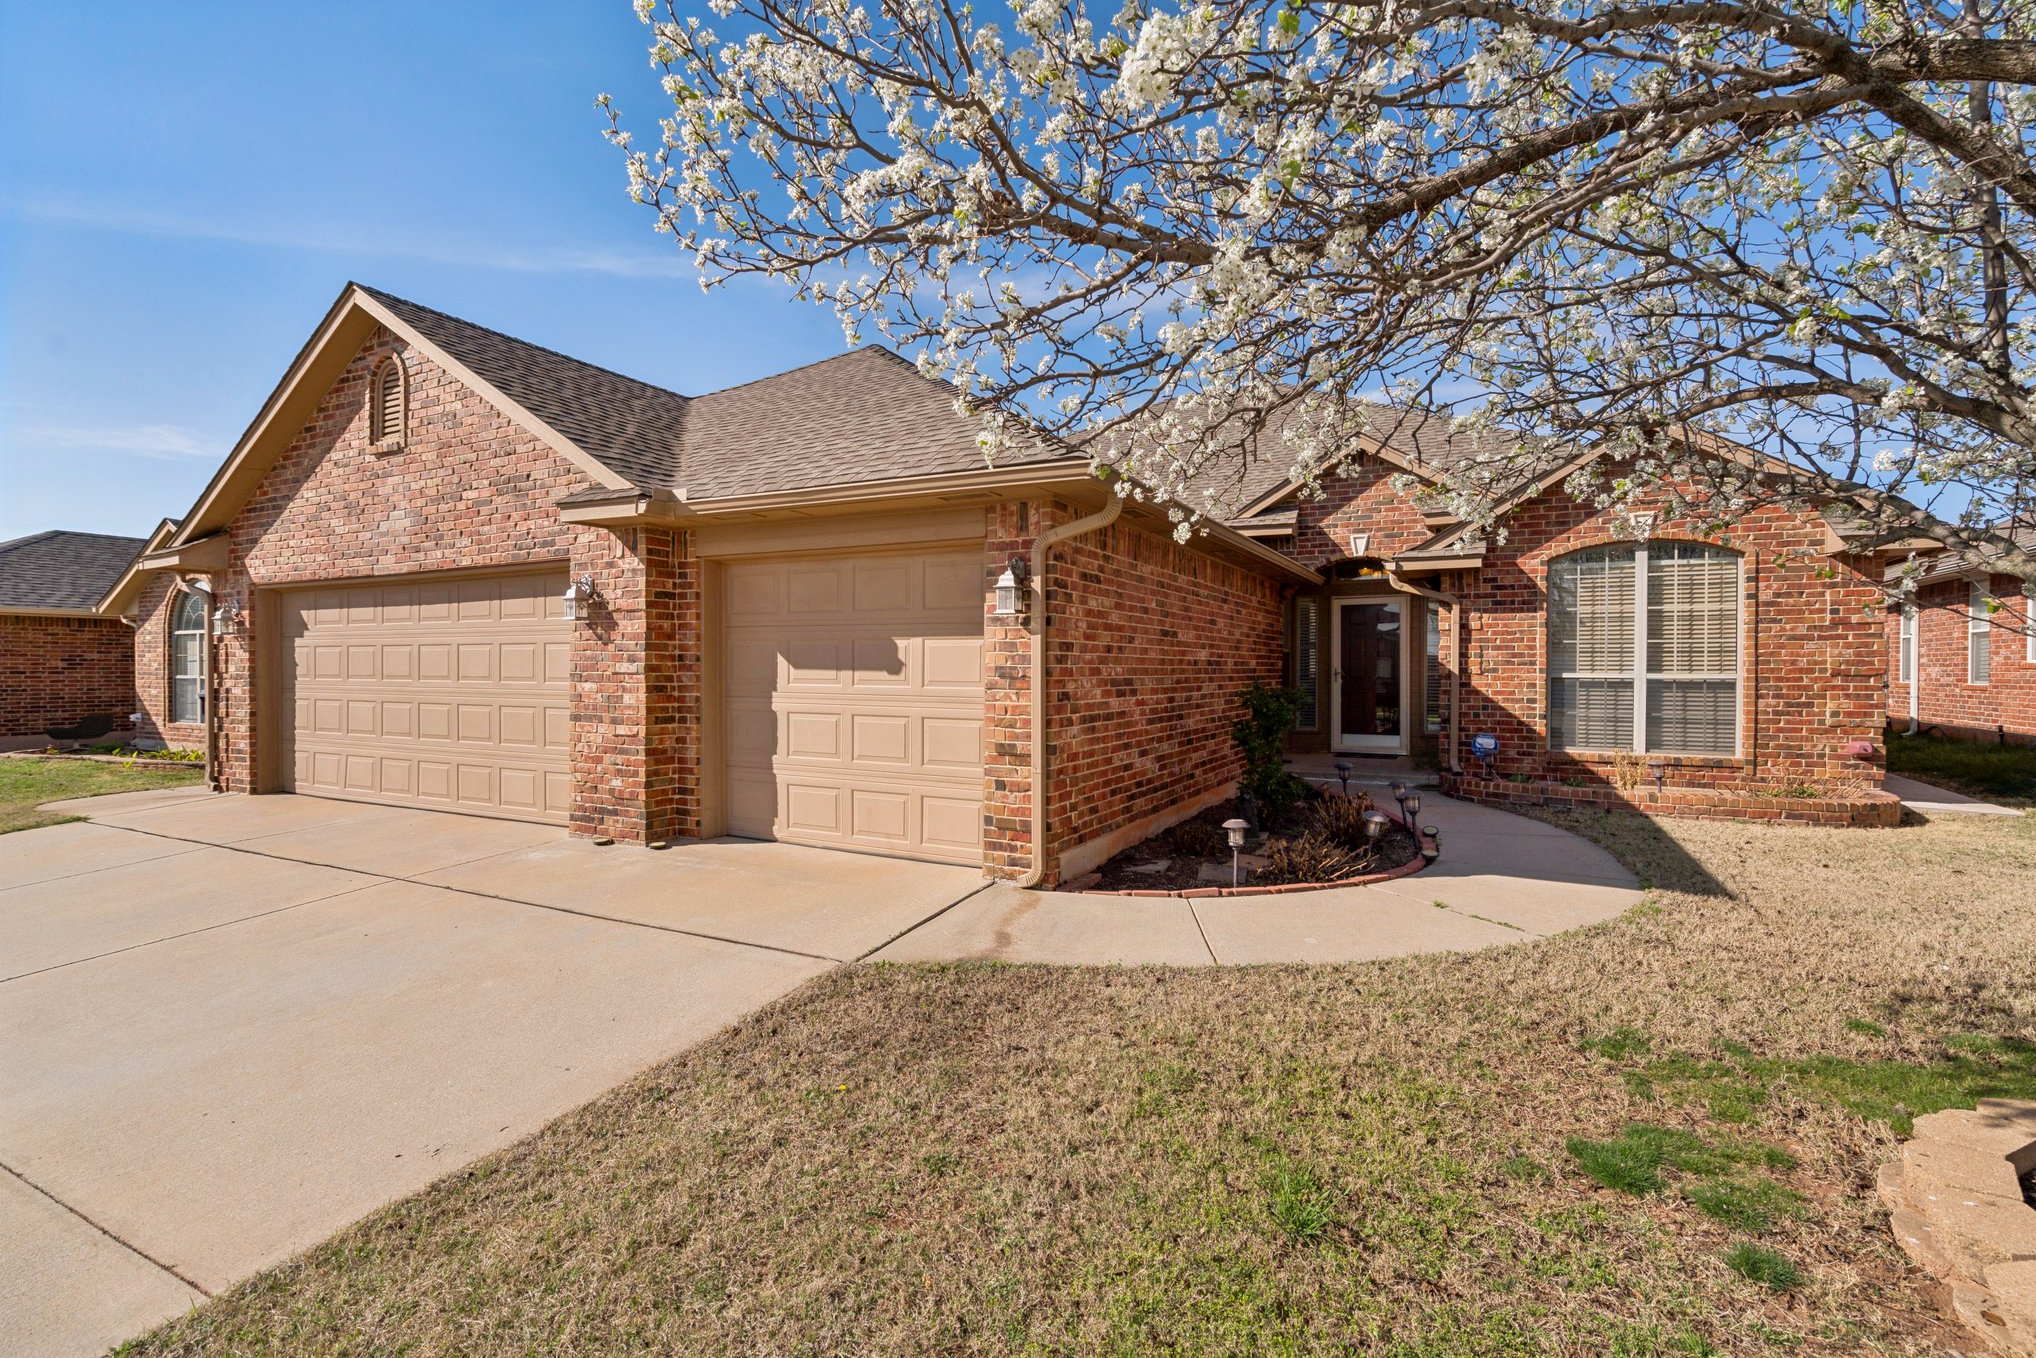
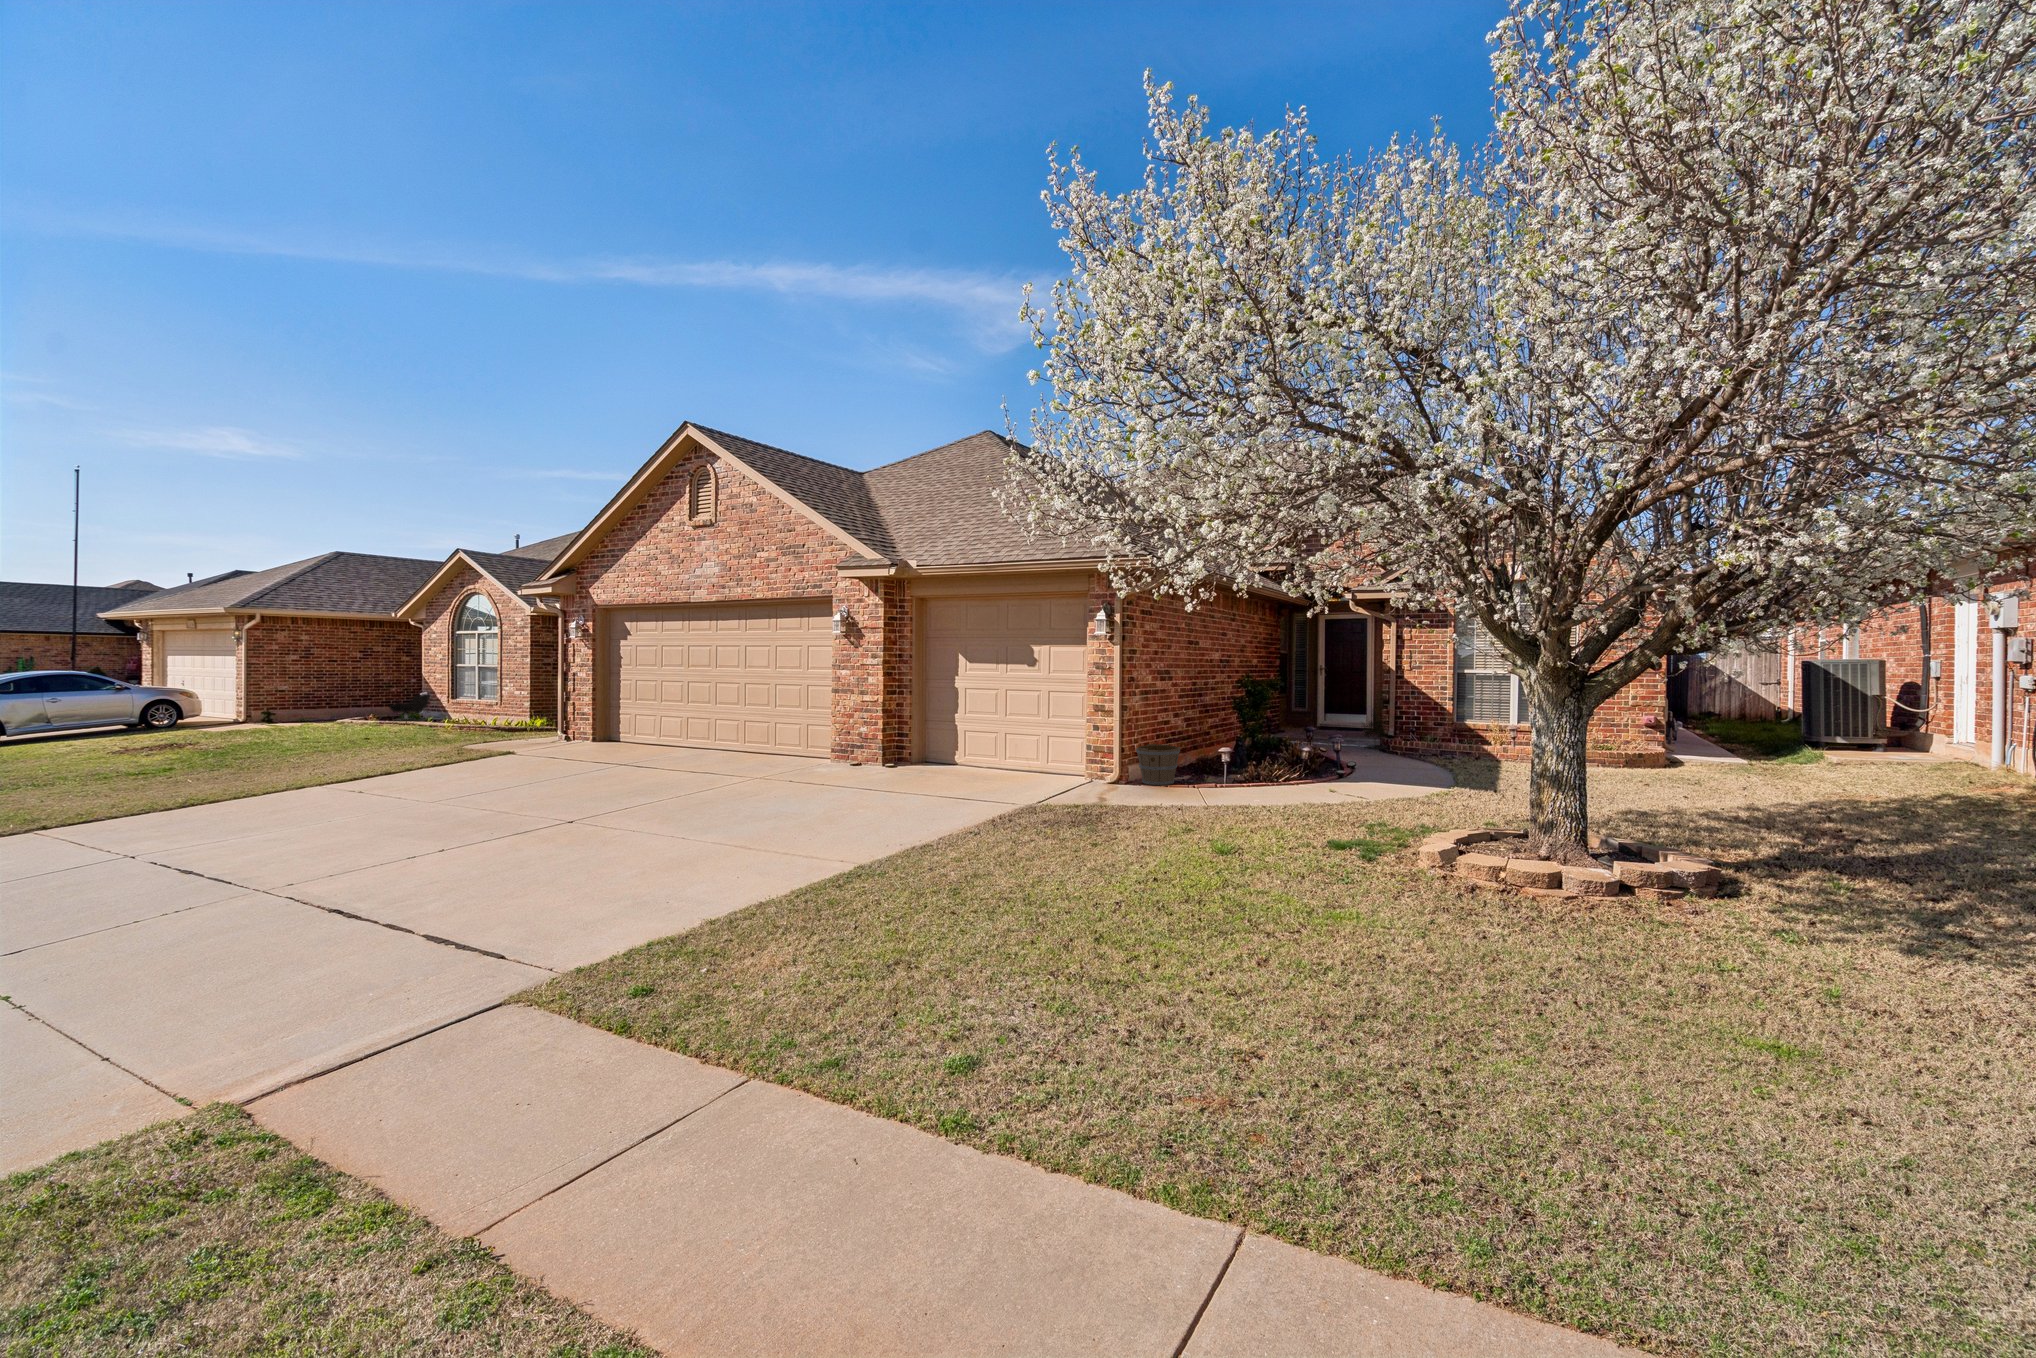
wooden bucket: none [1072,809,1151,889] -> present [1136,744,1180,786]

